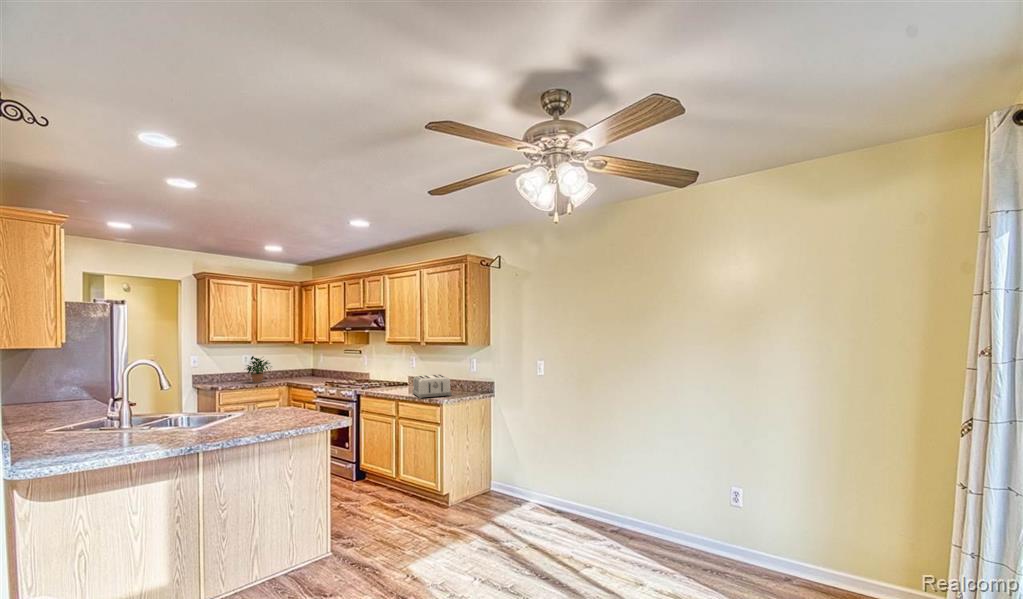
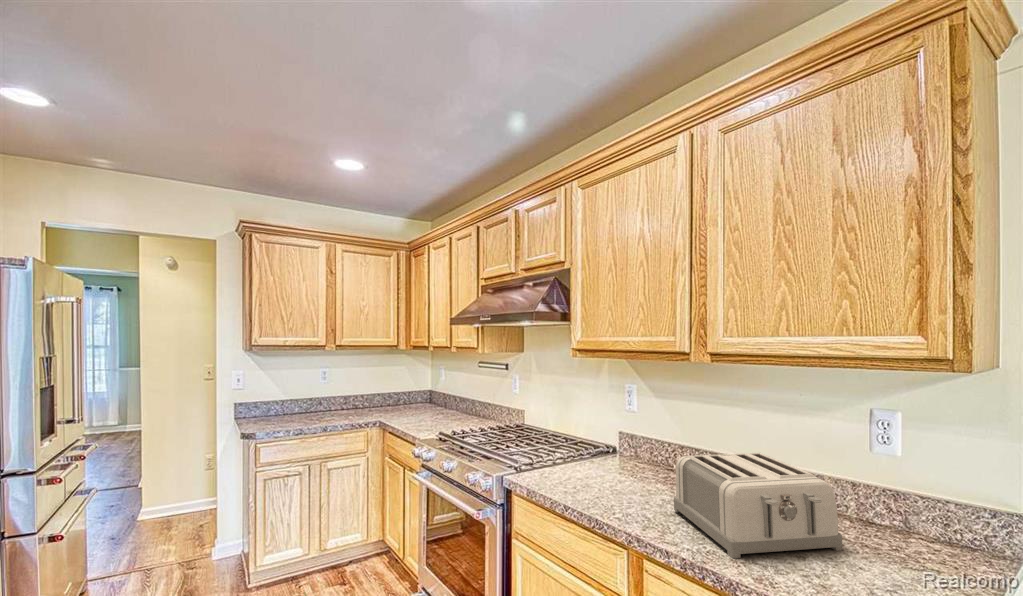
potted plant: present [246,356,272,383] -> none [312,368,361,417]

